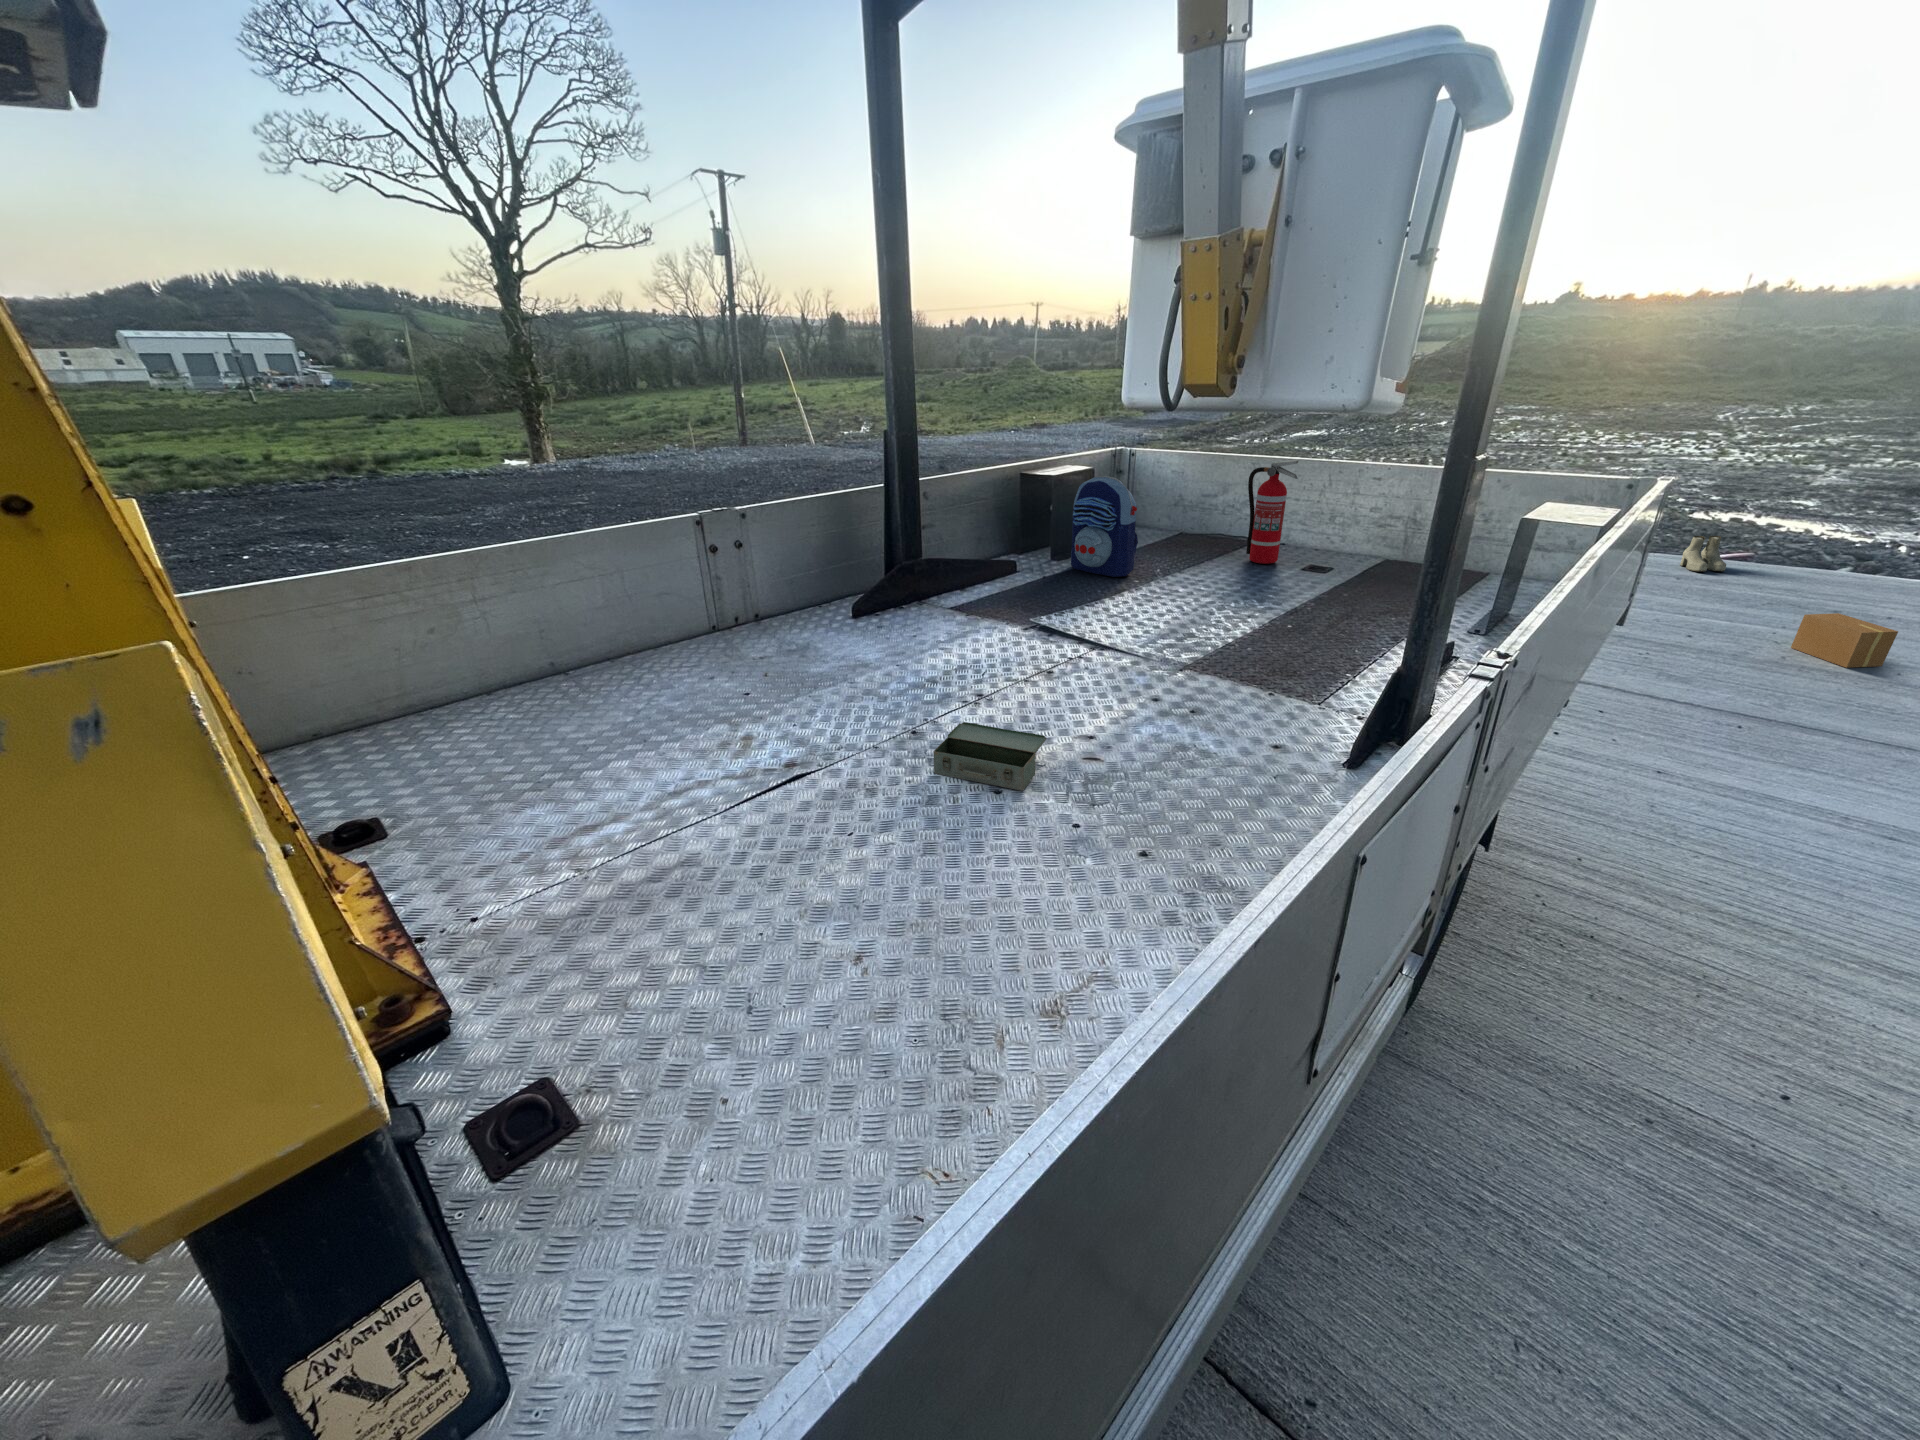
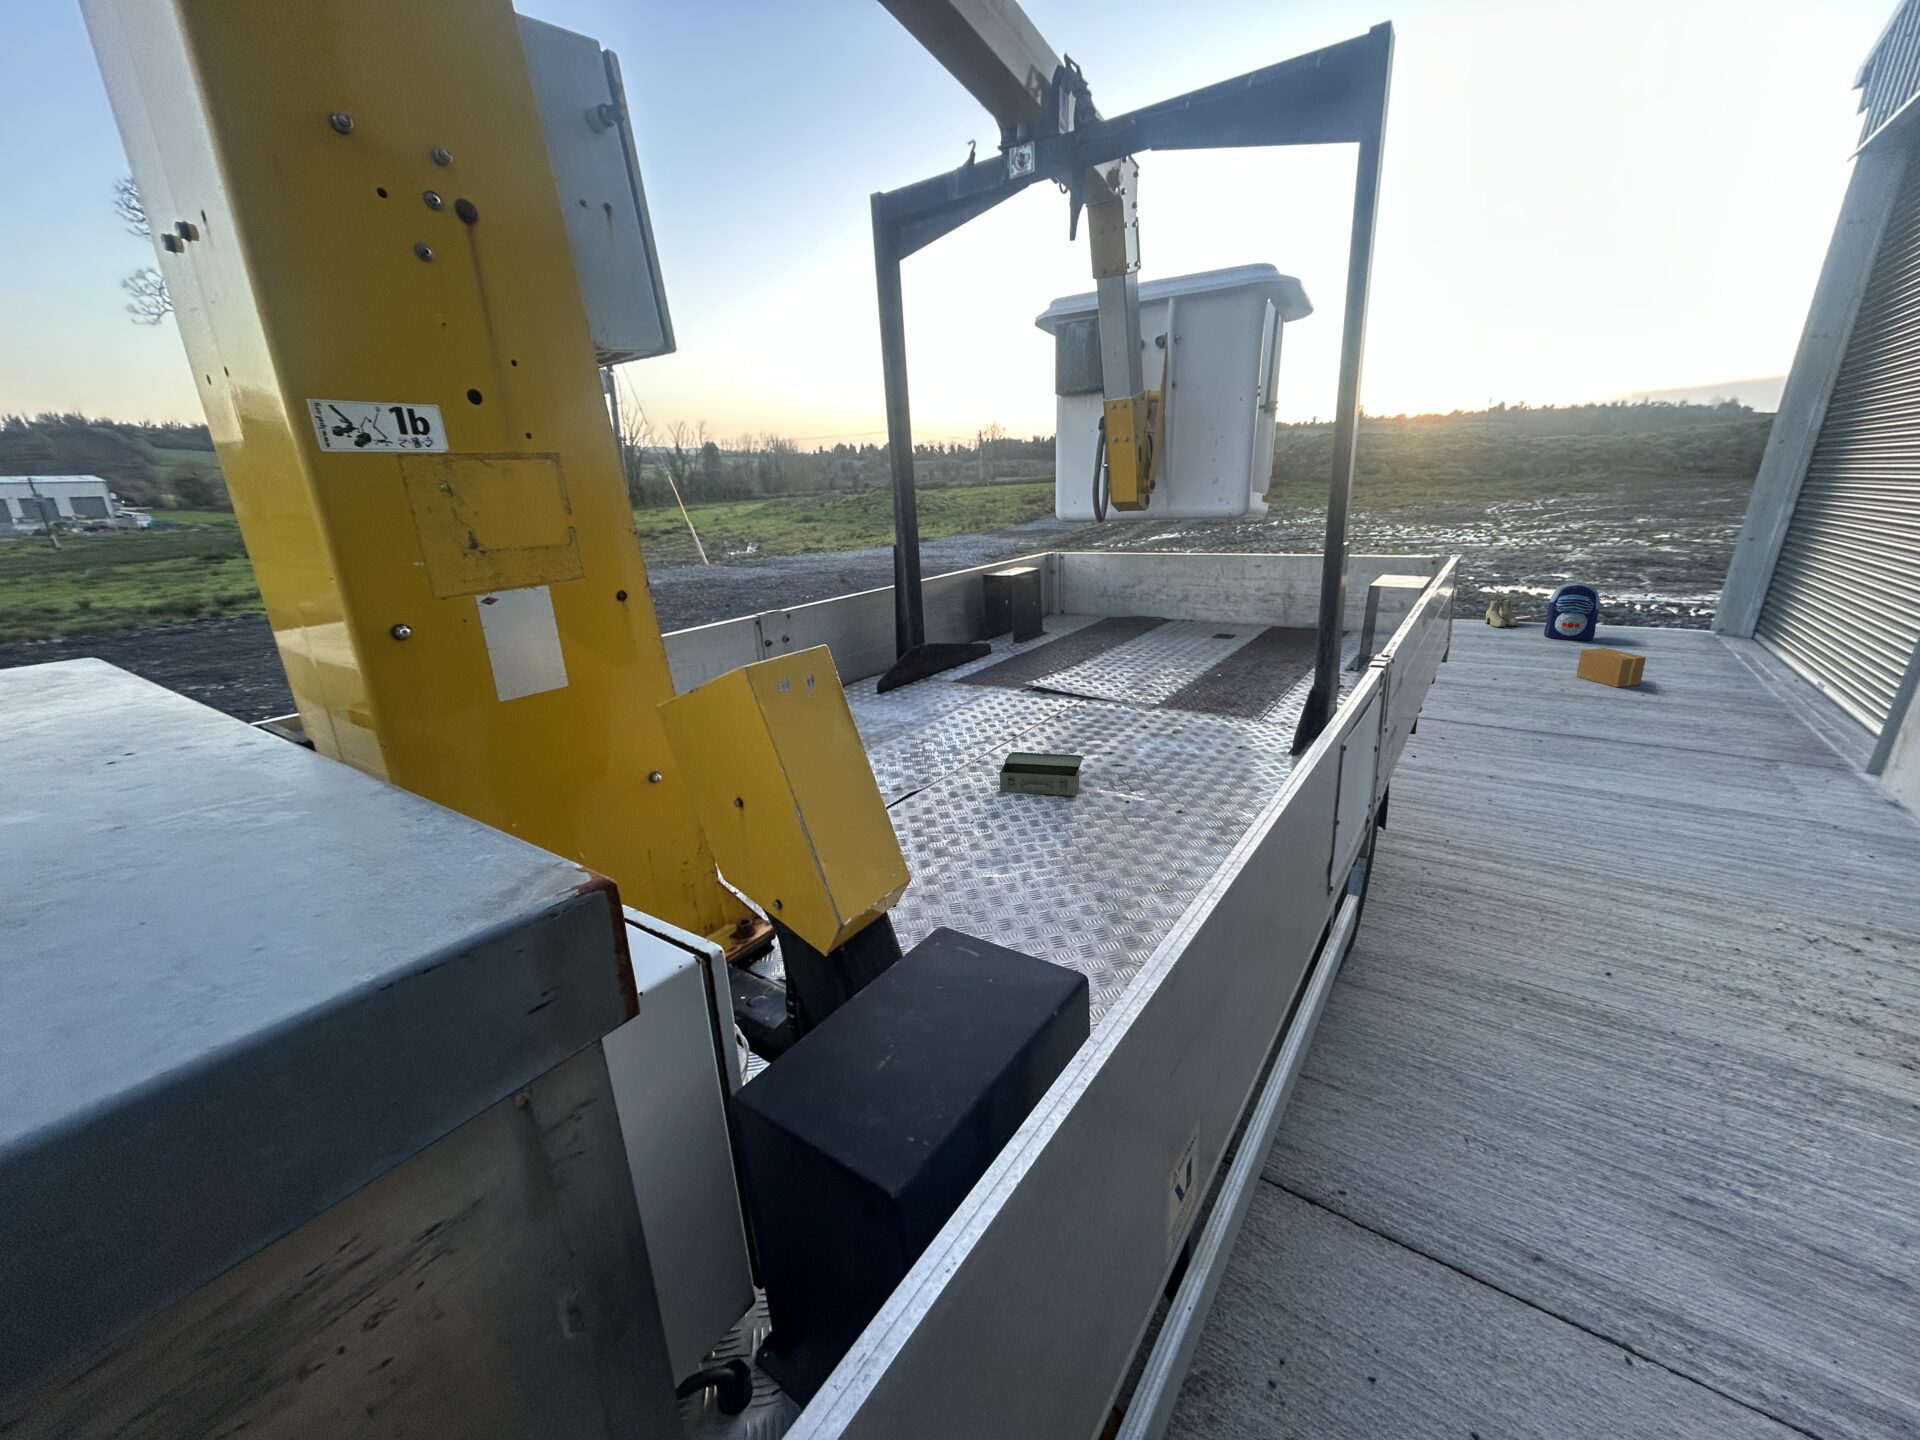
fire extinguisher: present [1246,460,1298,564] -> none [1166,549,1205,632]
backpack: present [1071,476,1138,577] -> present [1544,582,1601,641]

